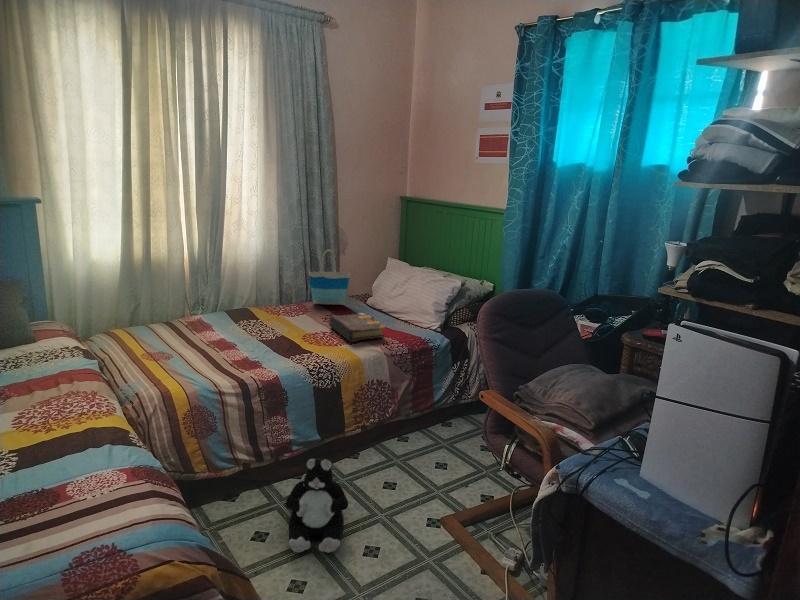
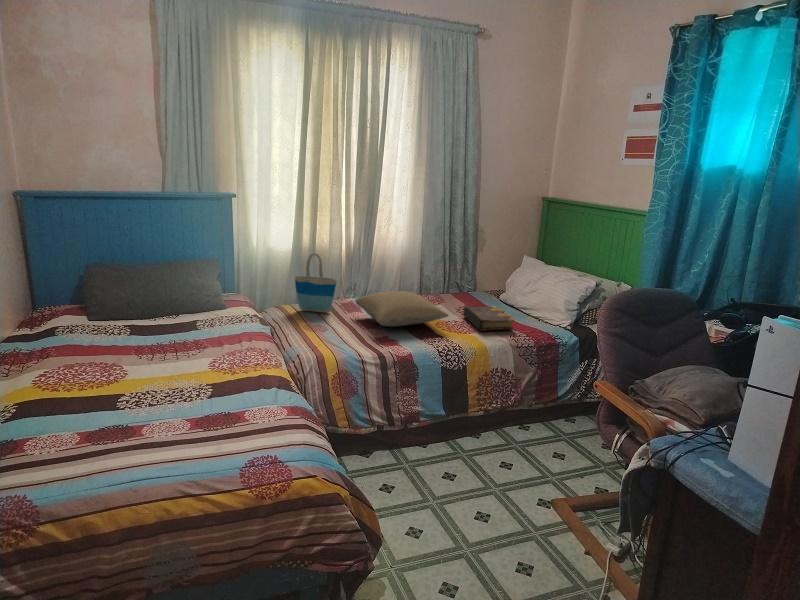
tote bag: present [309,250,350,305] -> present [295,253,336,313]
pillow: none [205,305,315,347] -> present [356,291,449,327]
plush toy: present [285,458,348,553] -> none [410,426,465,510]

